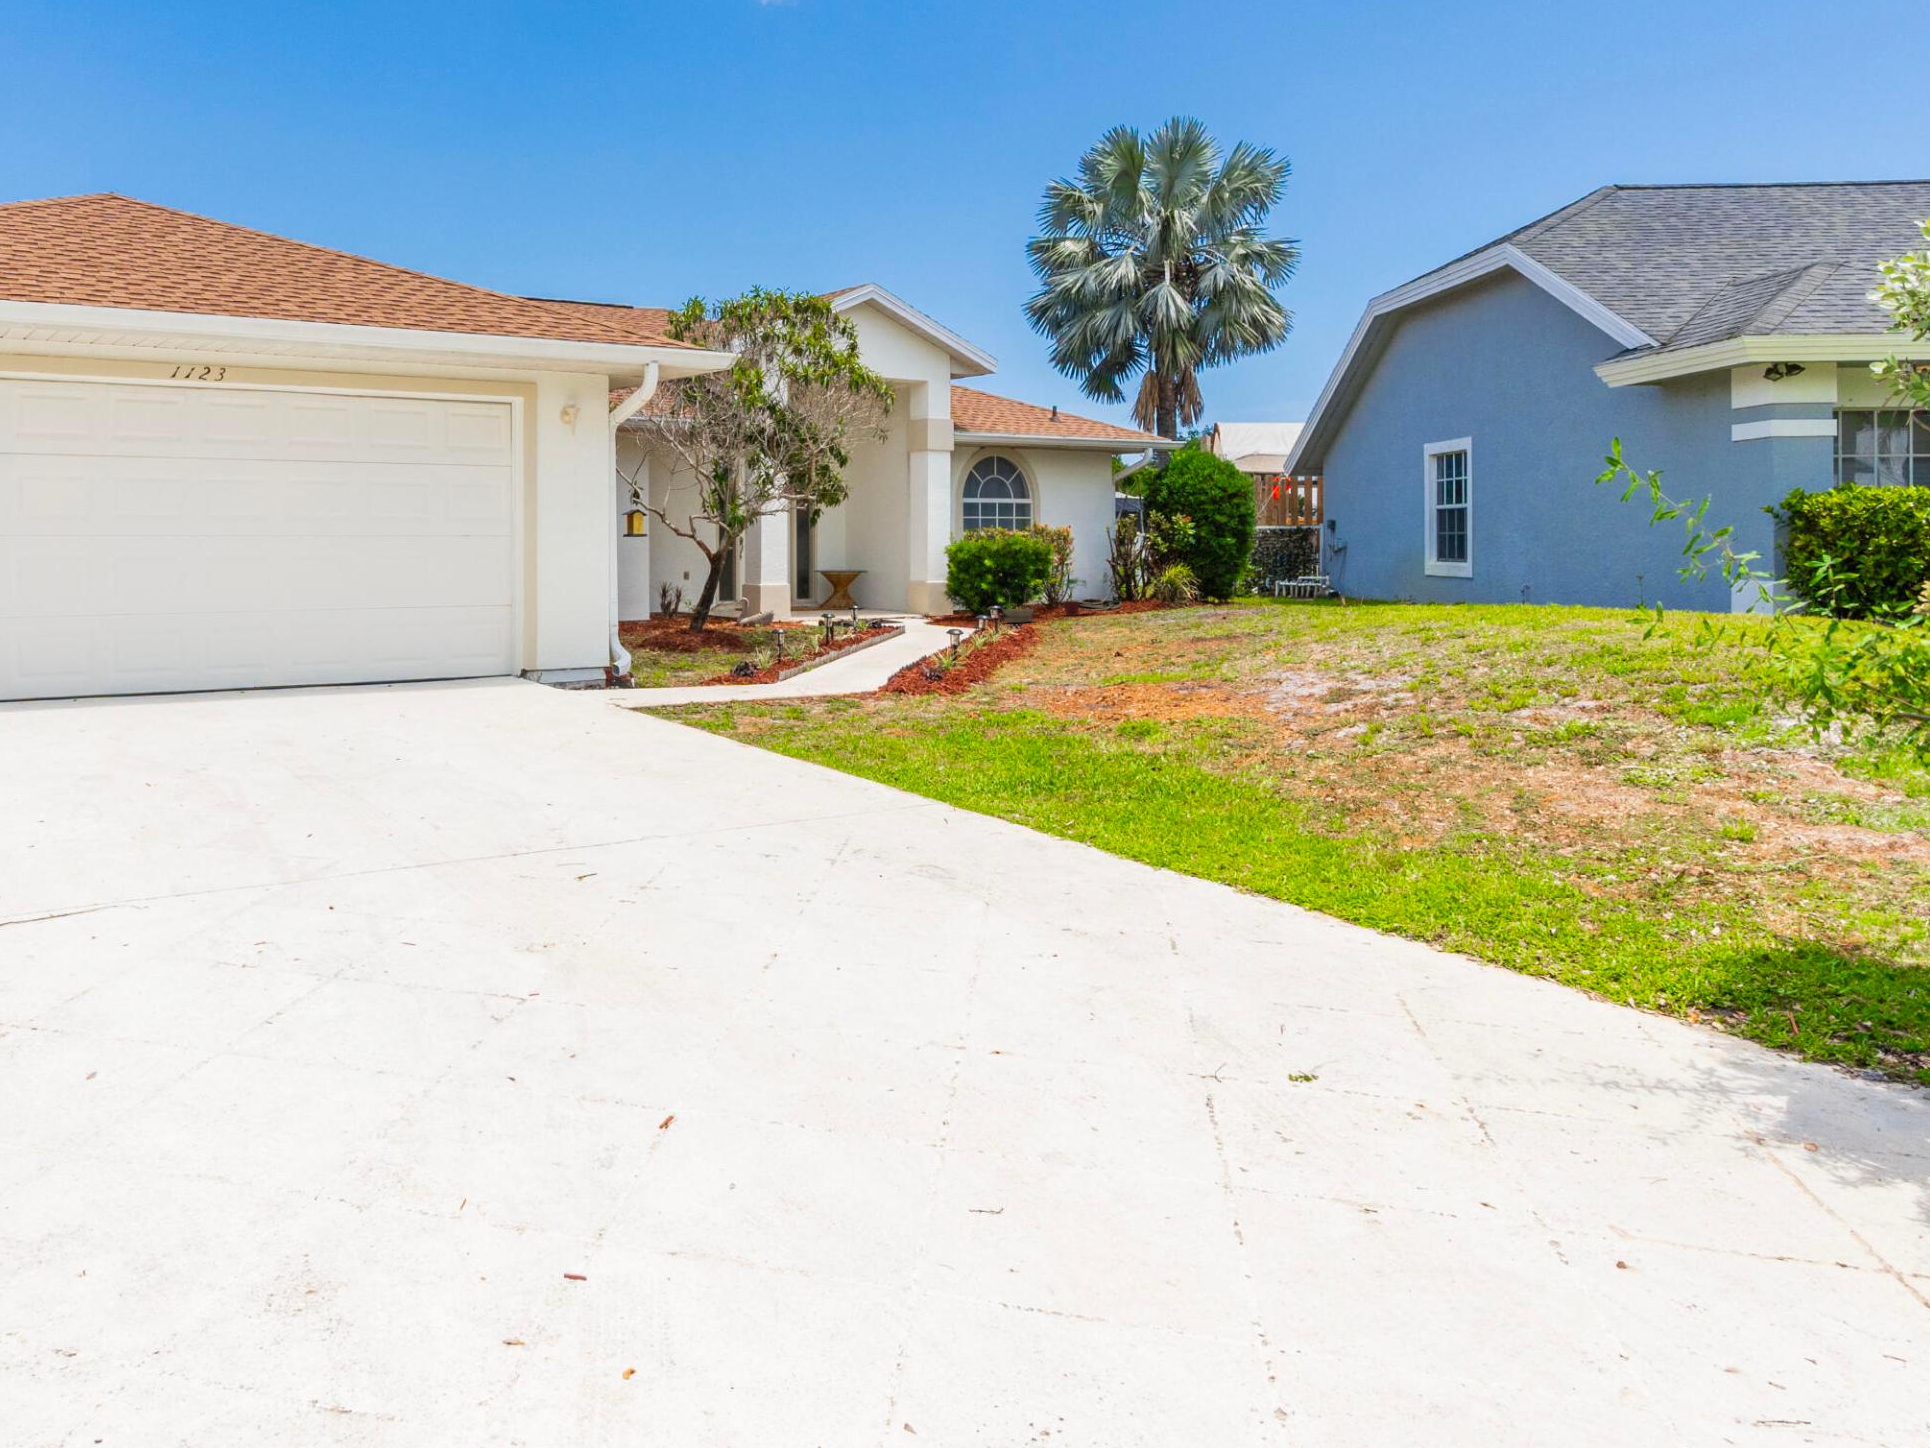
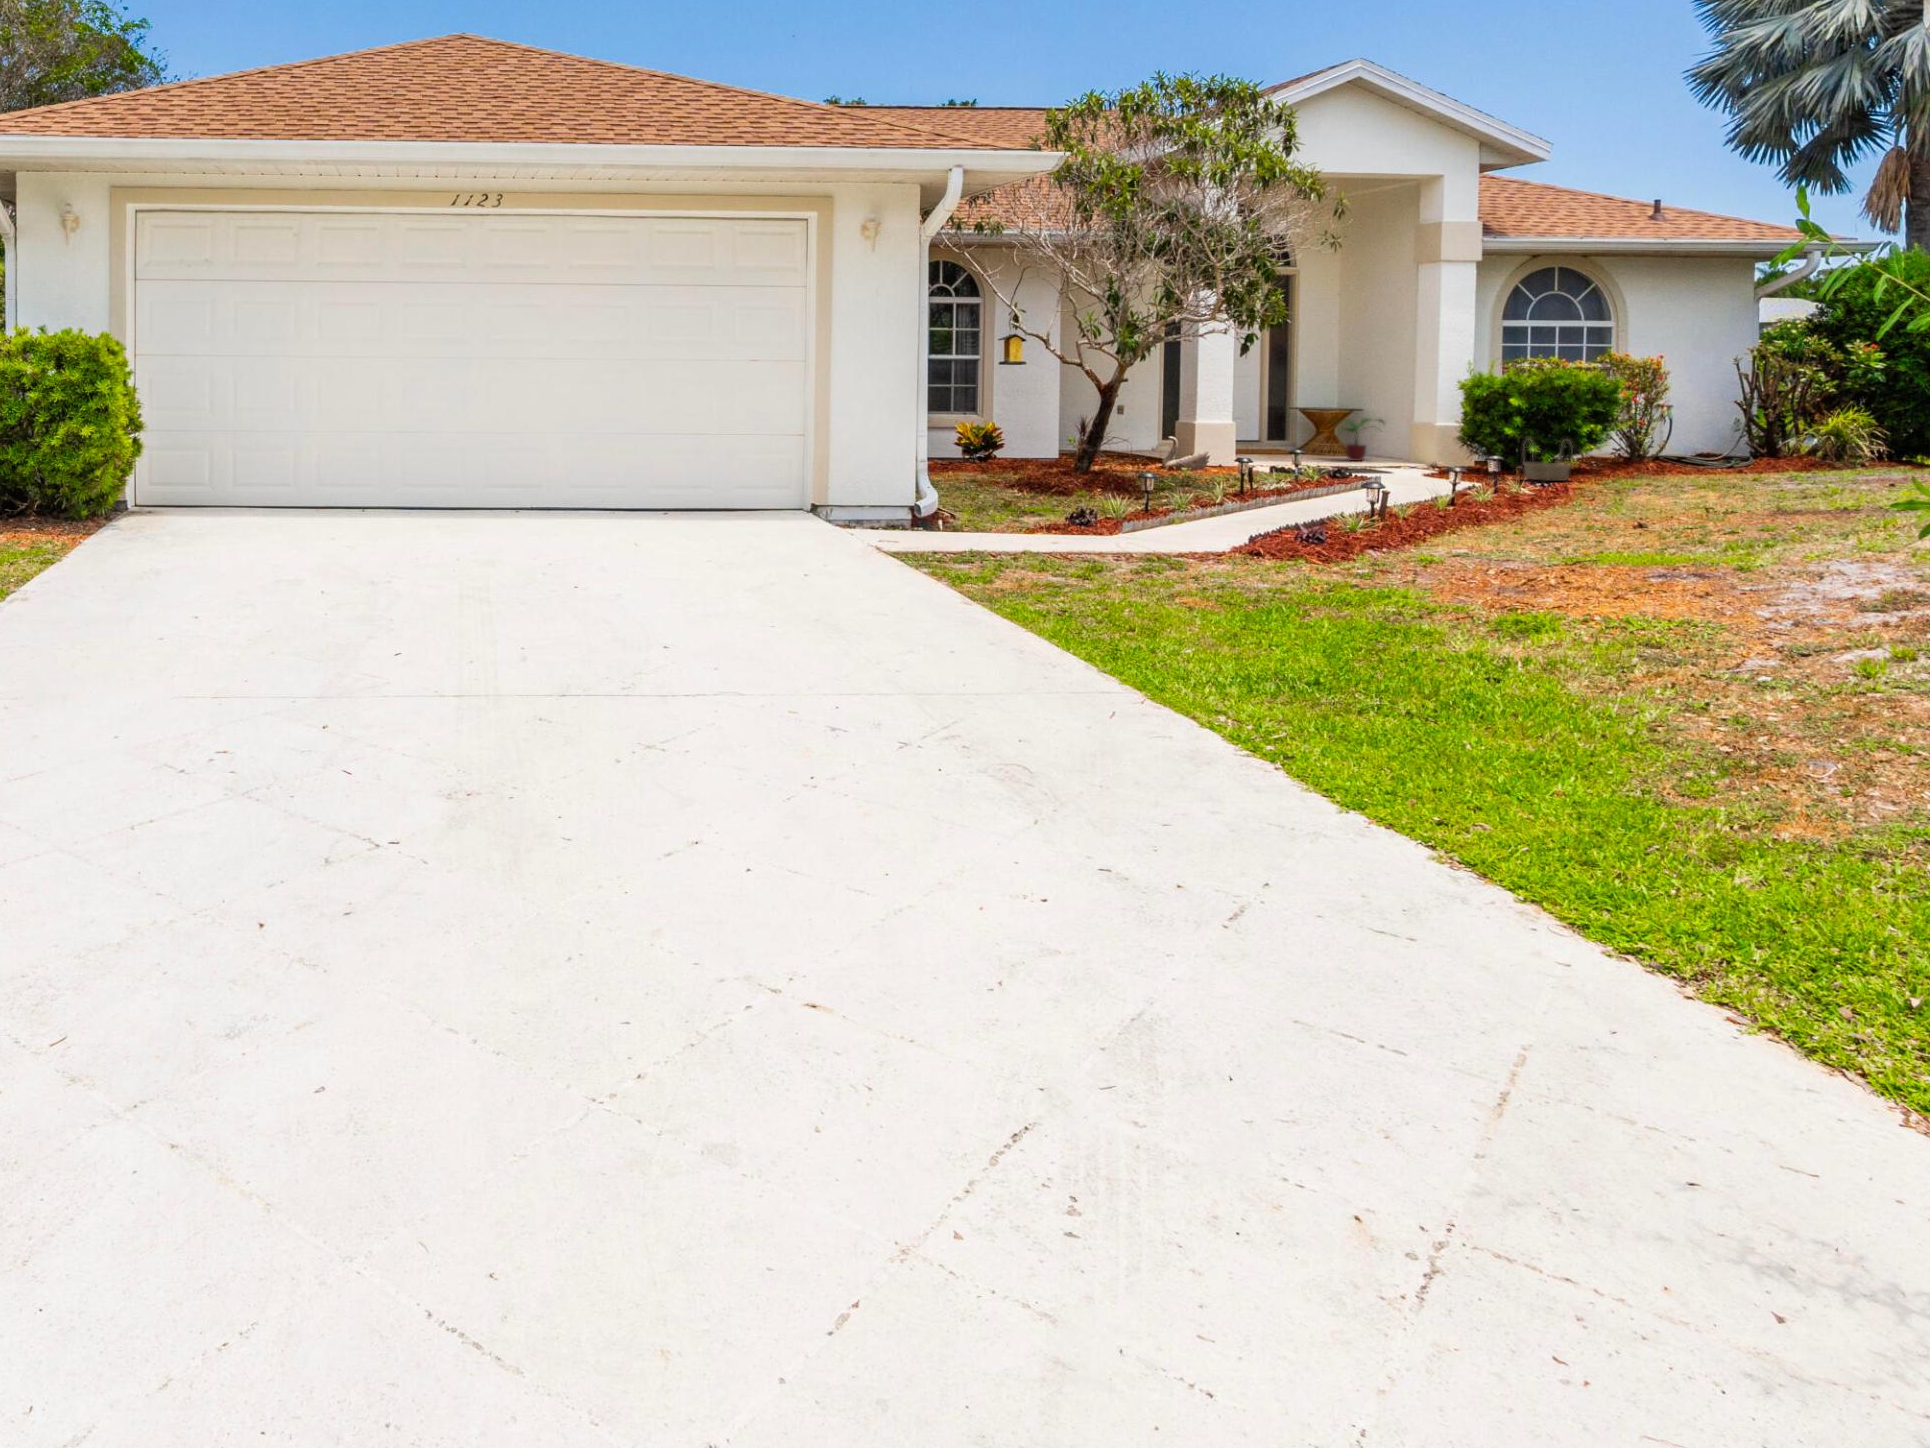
potted plant: present [1053,577,1086,616] -> present [1334,418,1384,461]

